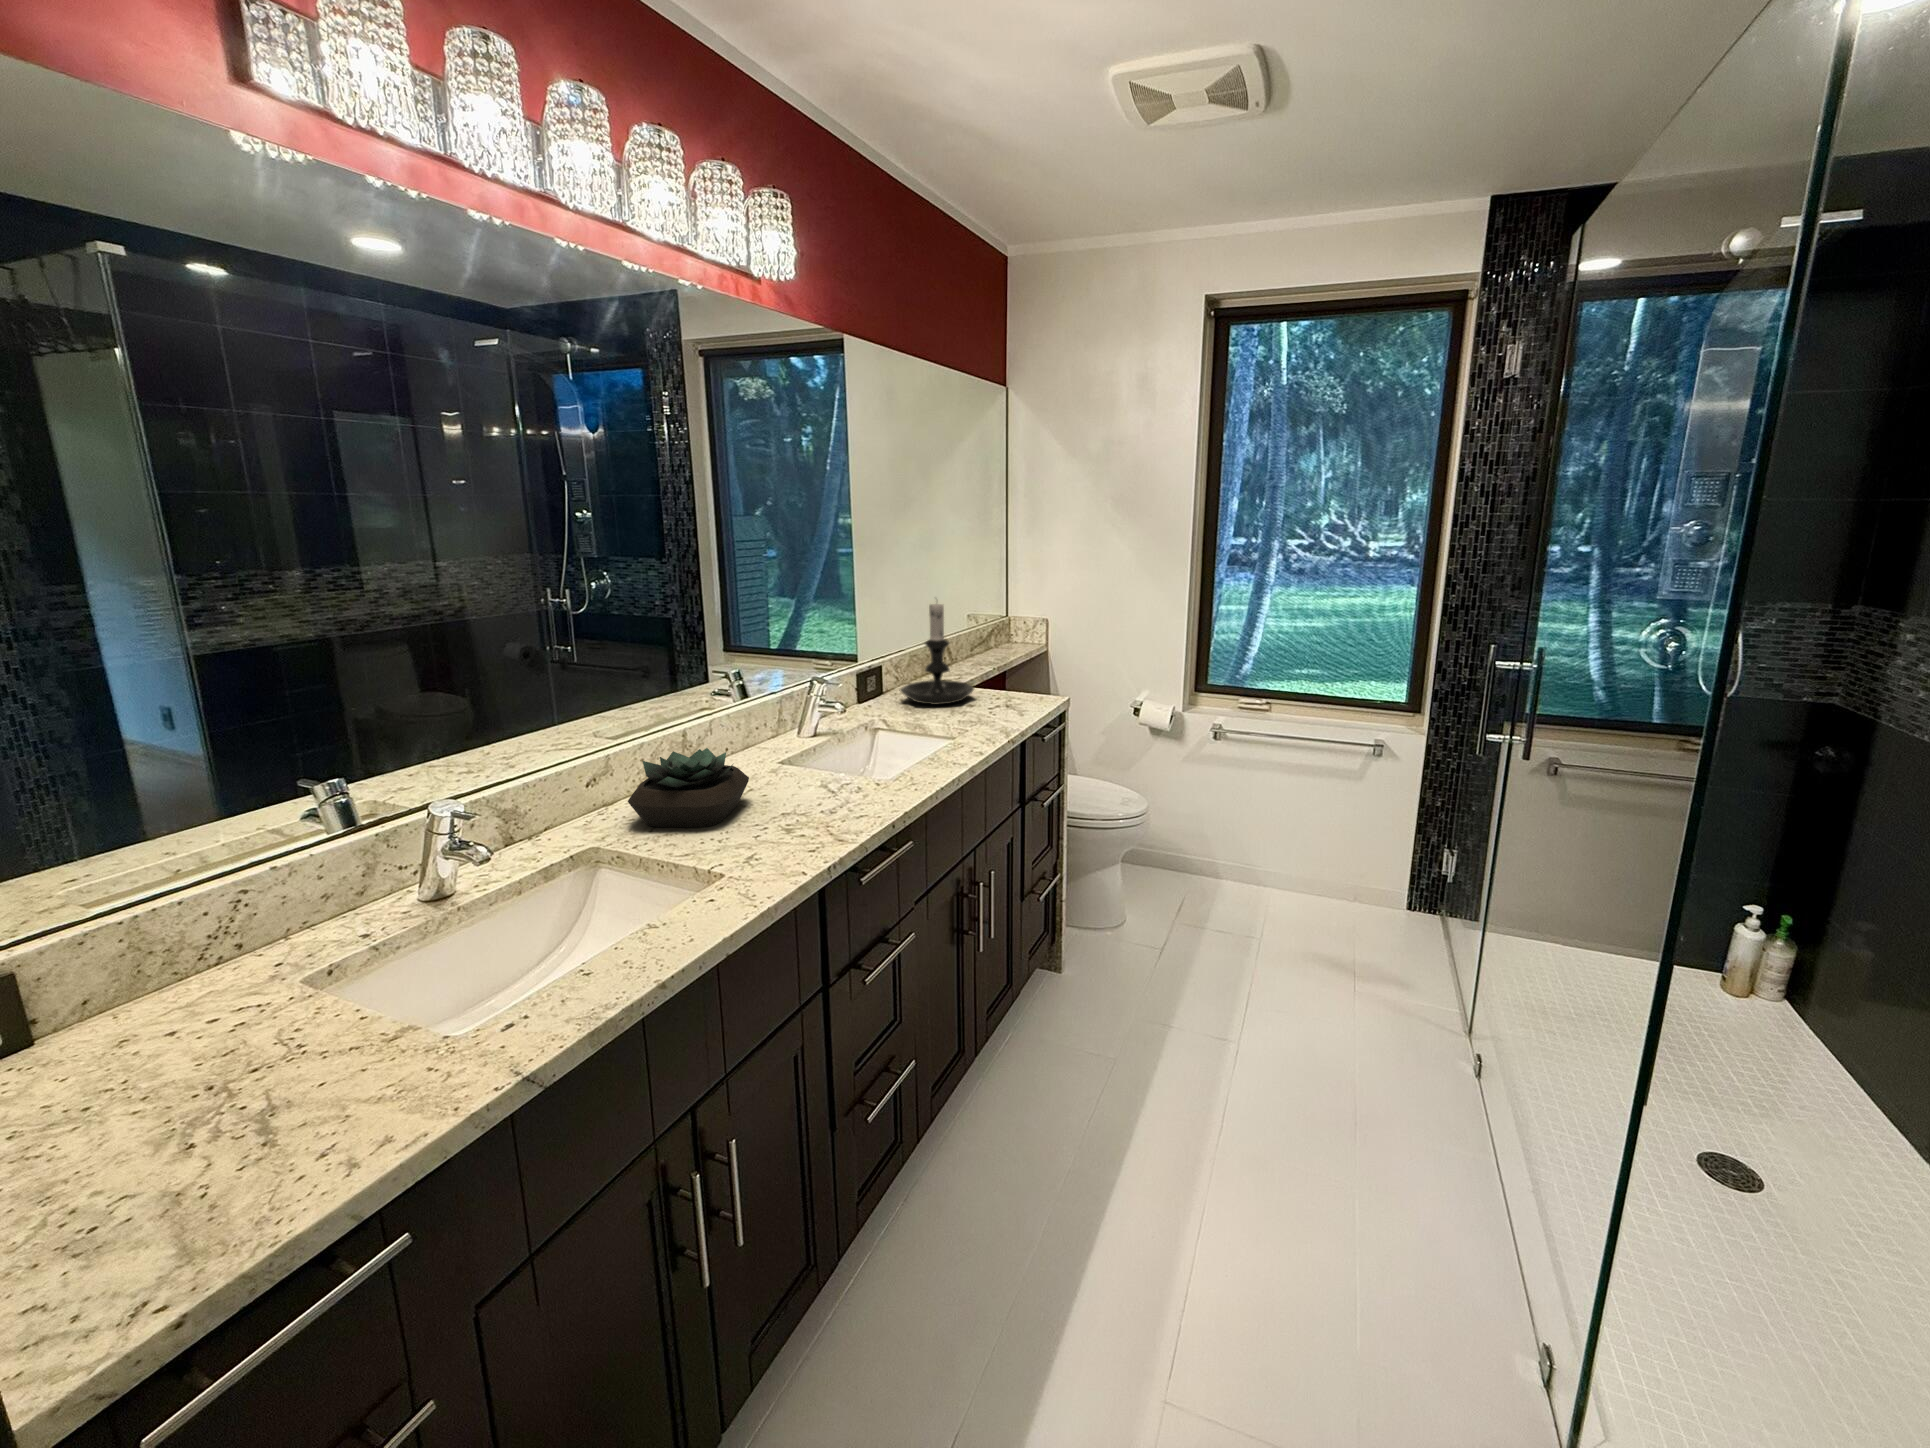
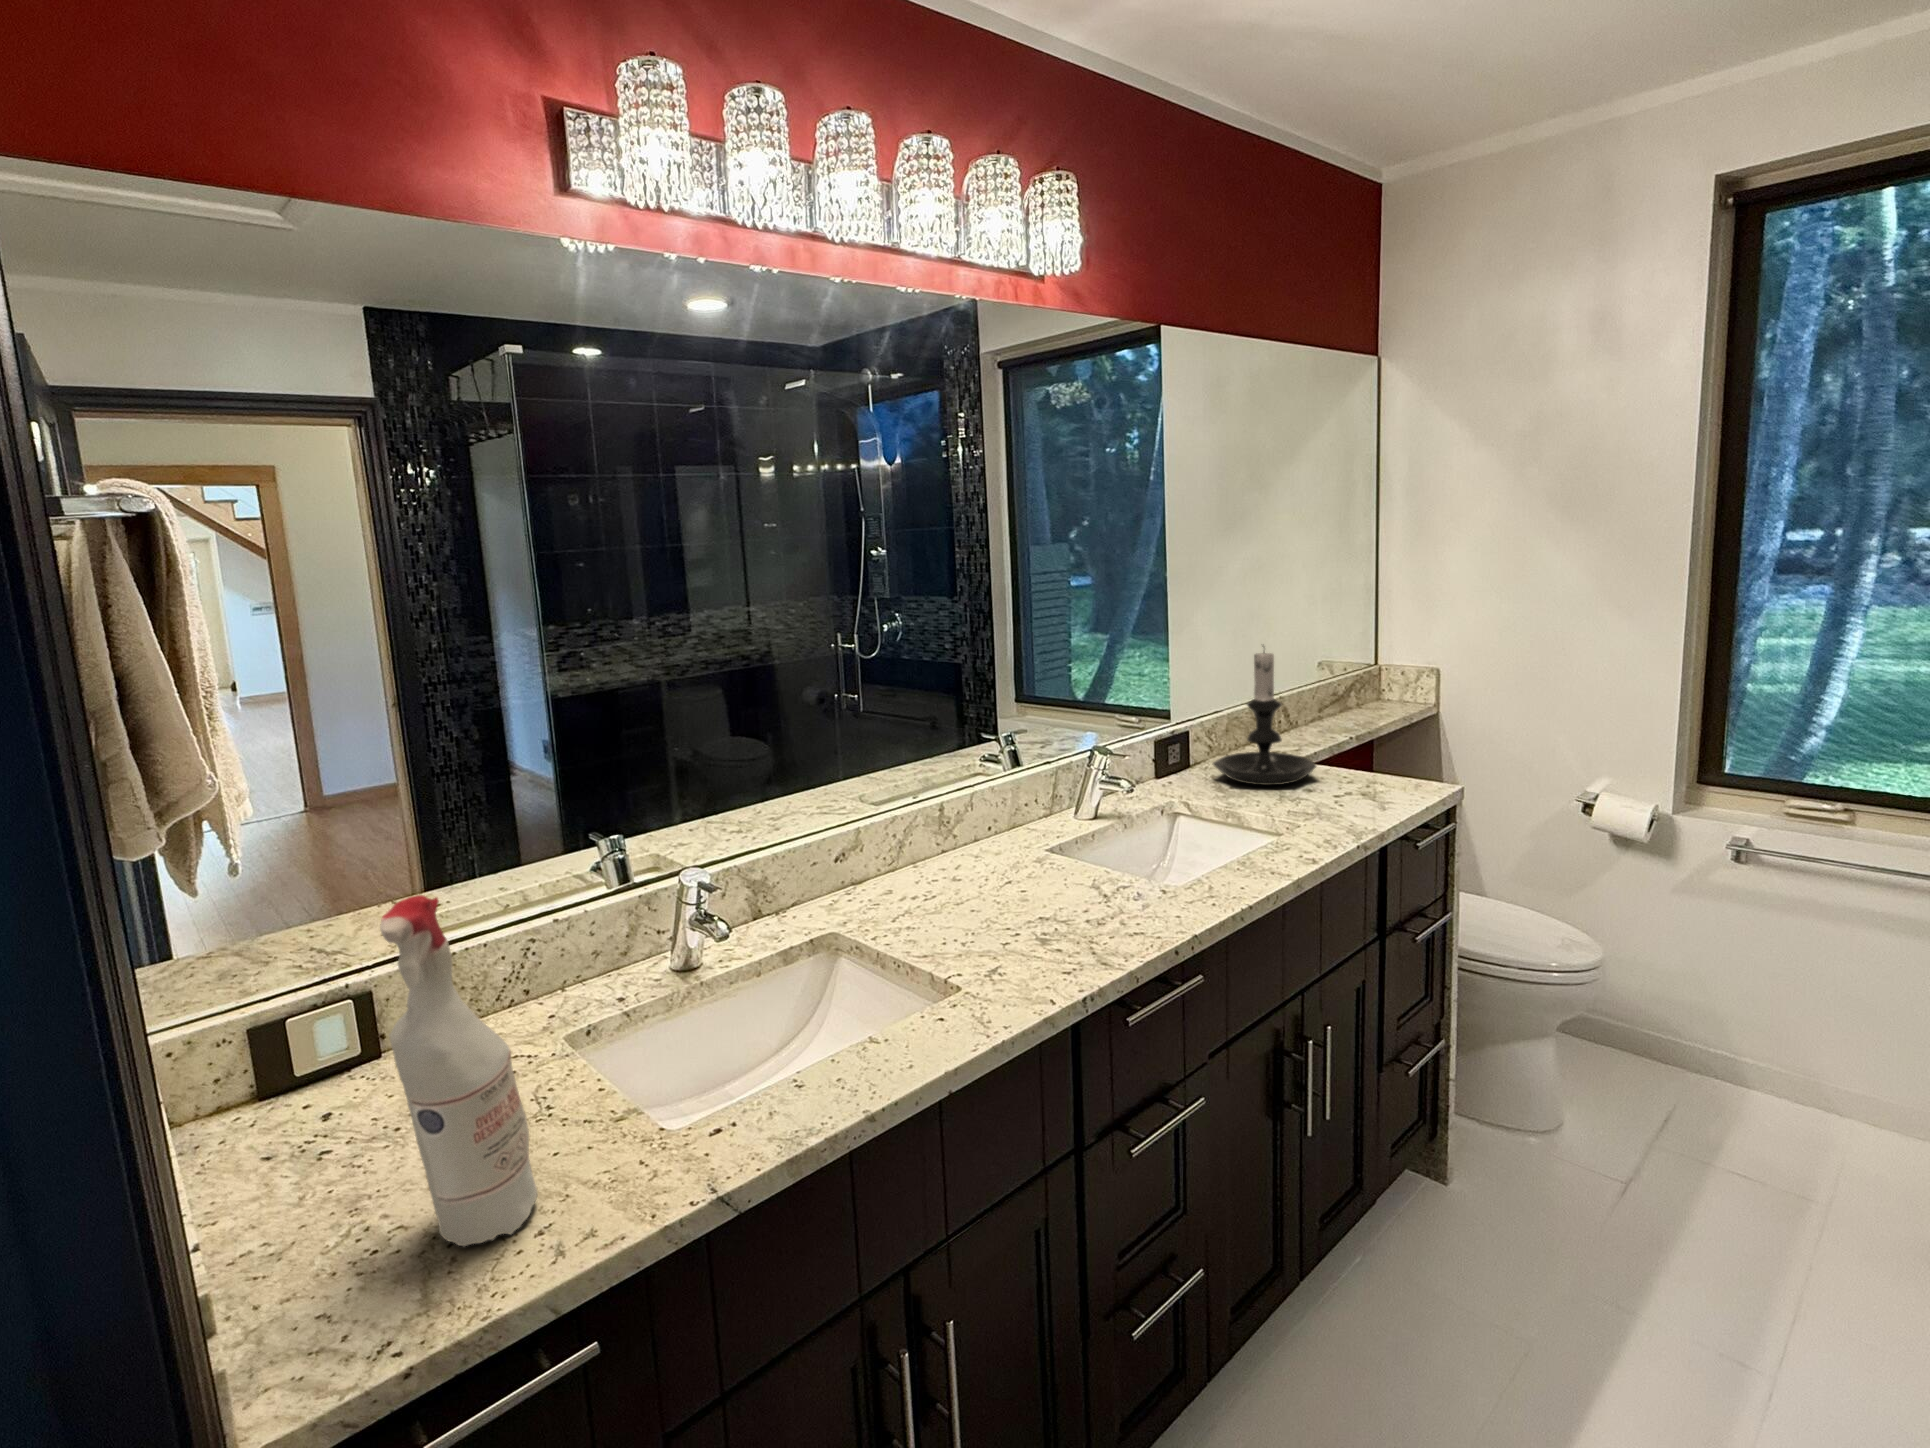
succulent plant: present [628,748,749,828] -> none [873,829,1006,924]
spray bottle: none [99,829,312,1192] -> present [380,895,537,1246]

